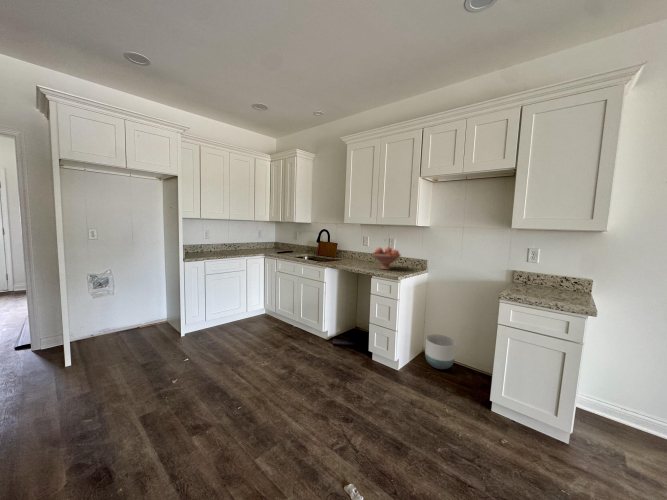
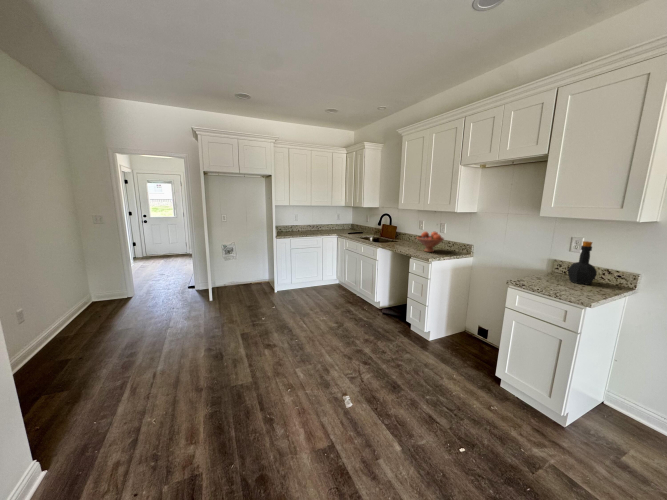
bottle: none [539,252,566,293] -> present [568,241,597,284]
planter: present [425,334,456,369] -> none [460,316,490,348]

